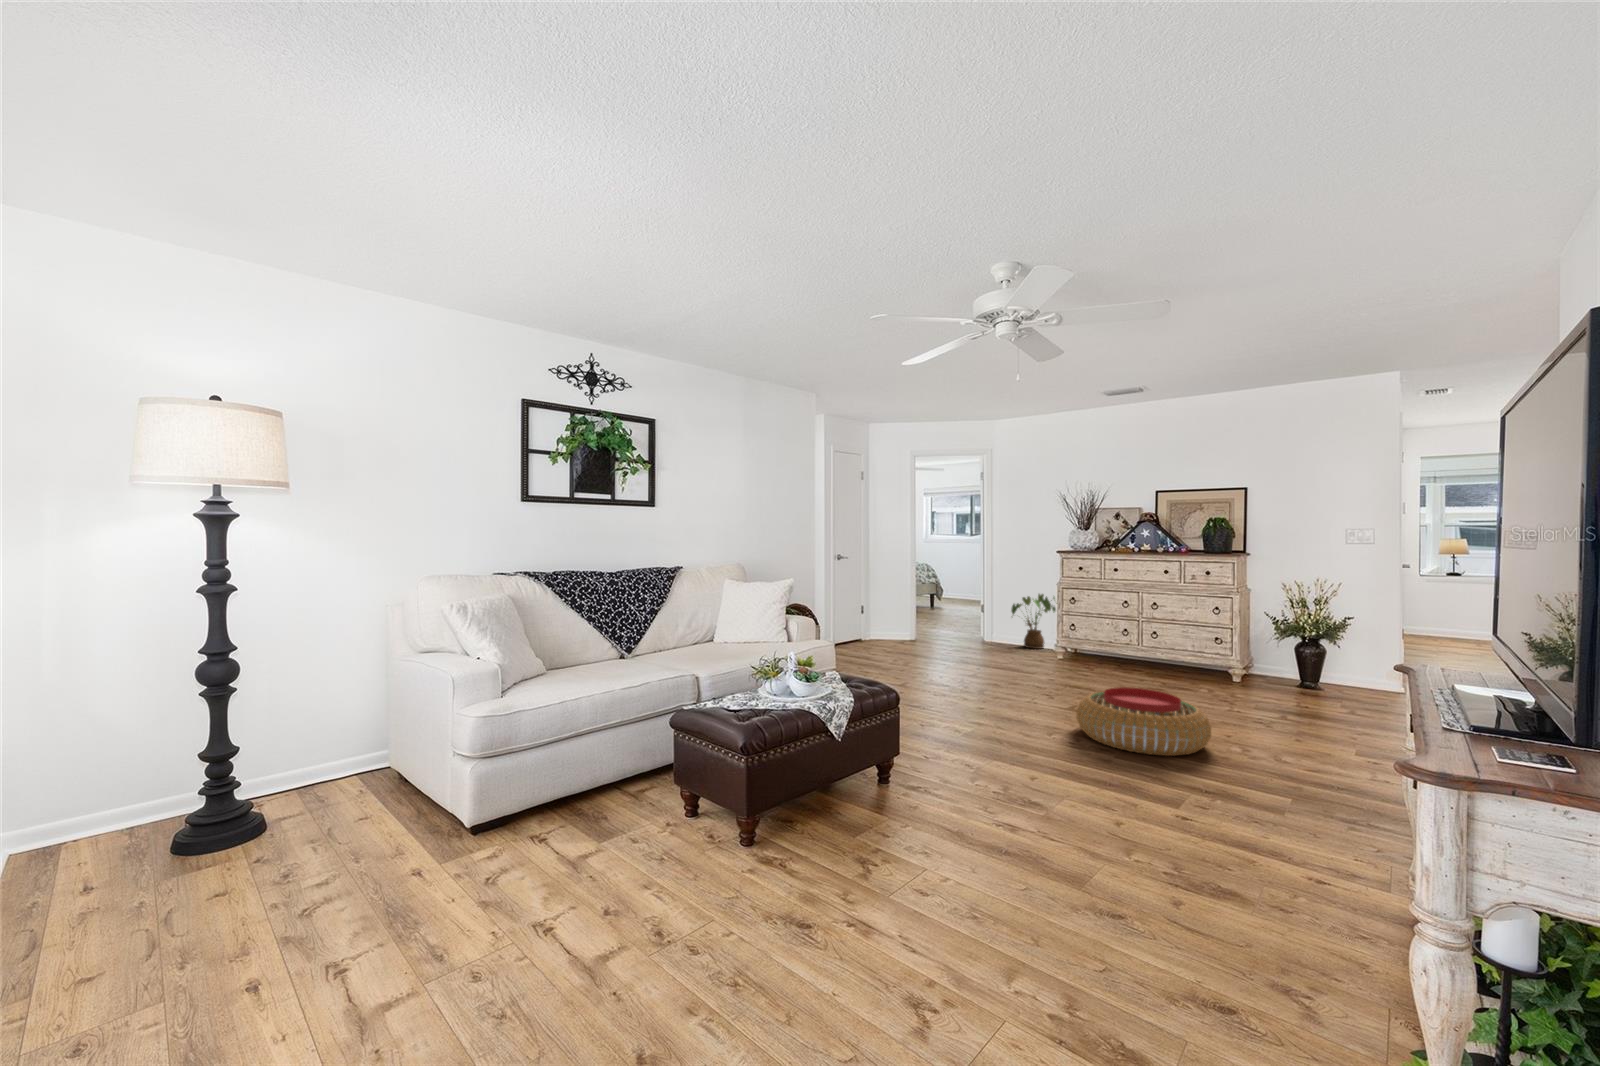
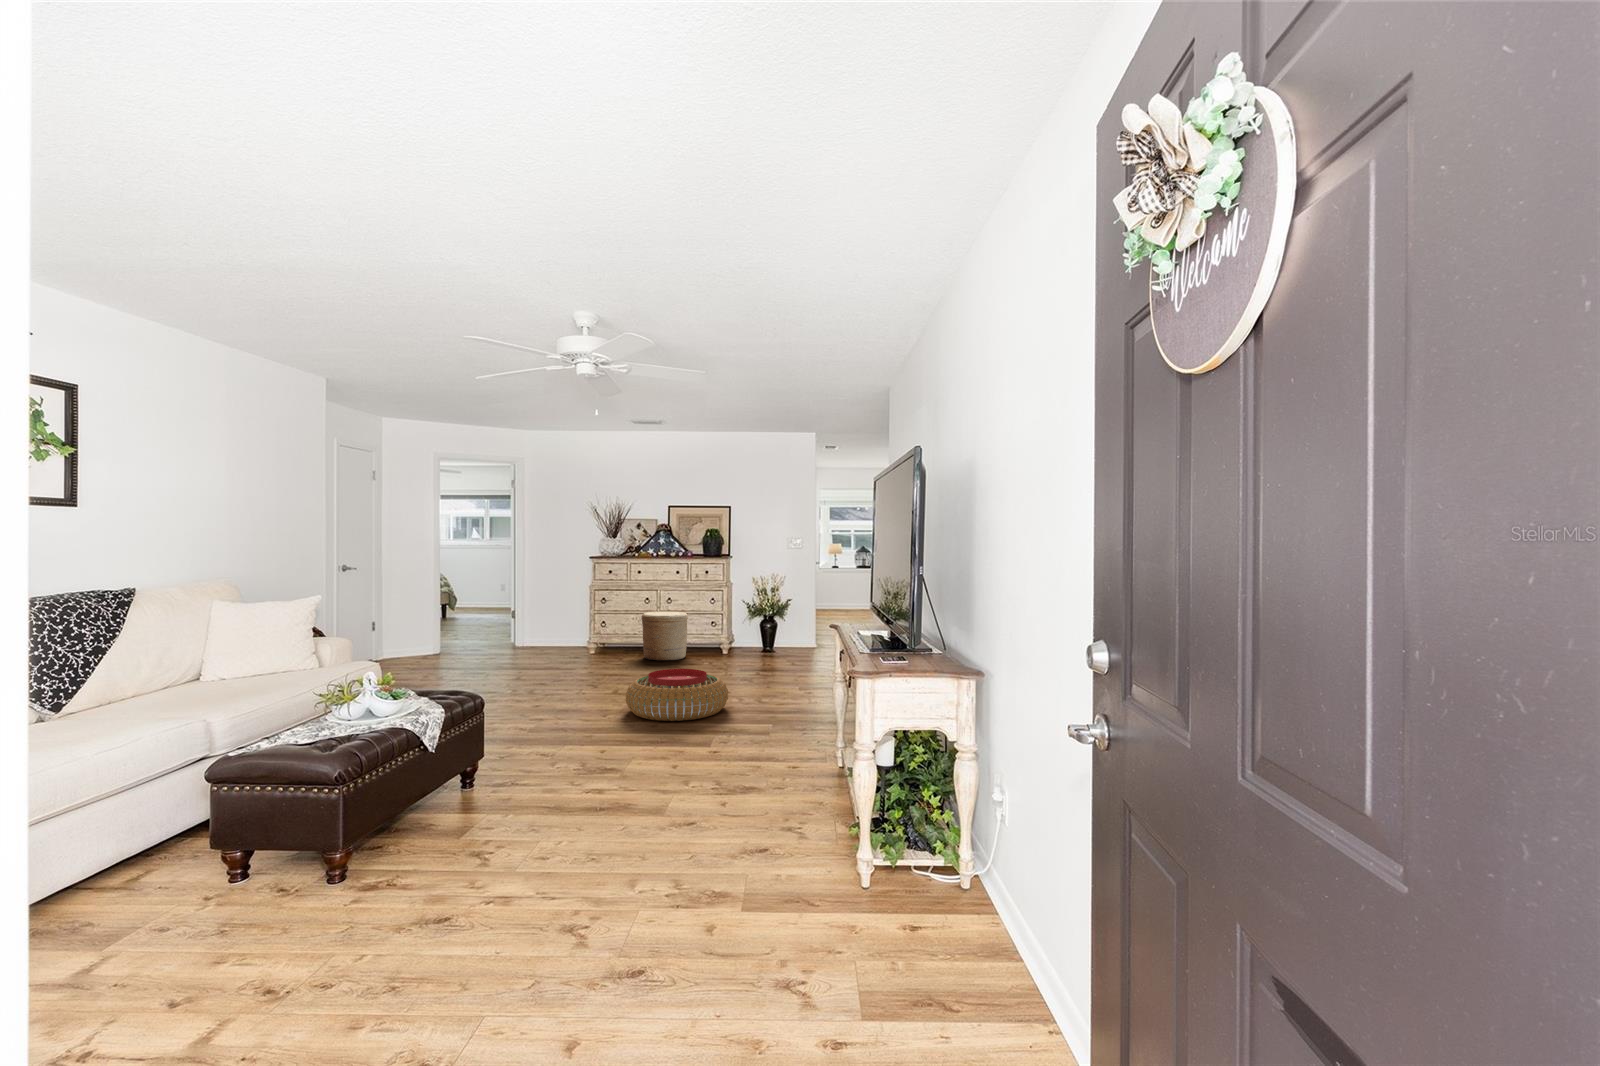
house plant: present [1011,594,1056,649] -> none [540,597,587,652]
woven basket: none [1117,617,1175,674] -> present [641,612,688,661]

